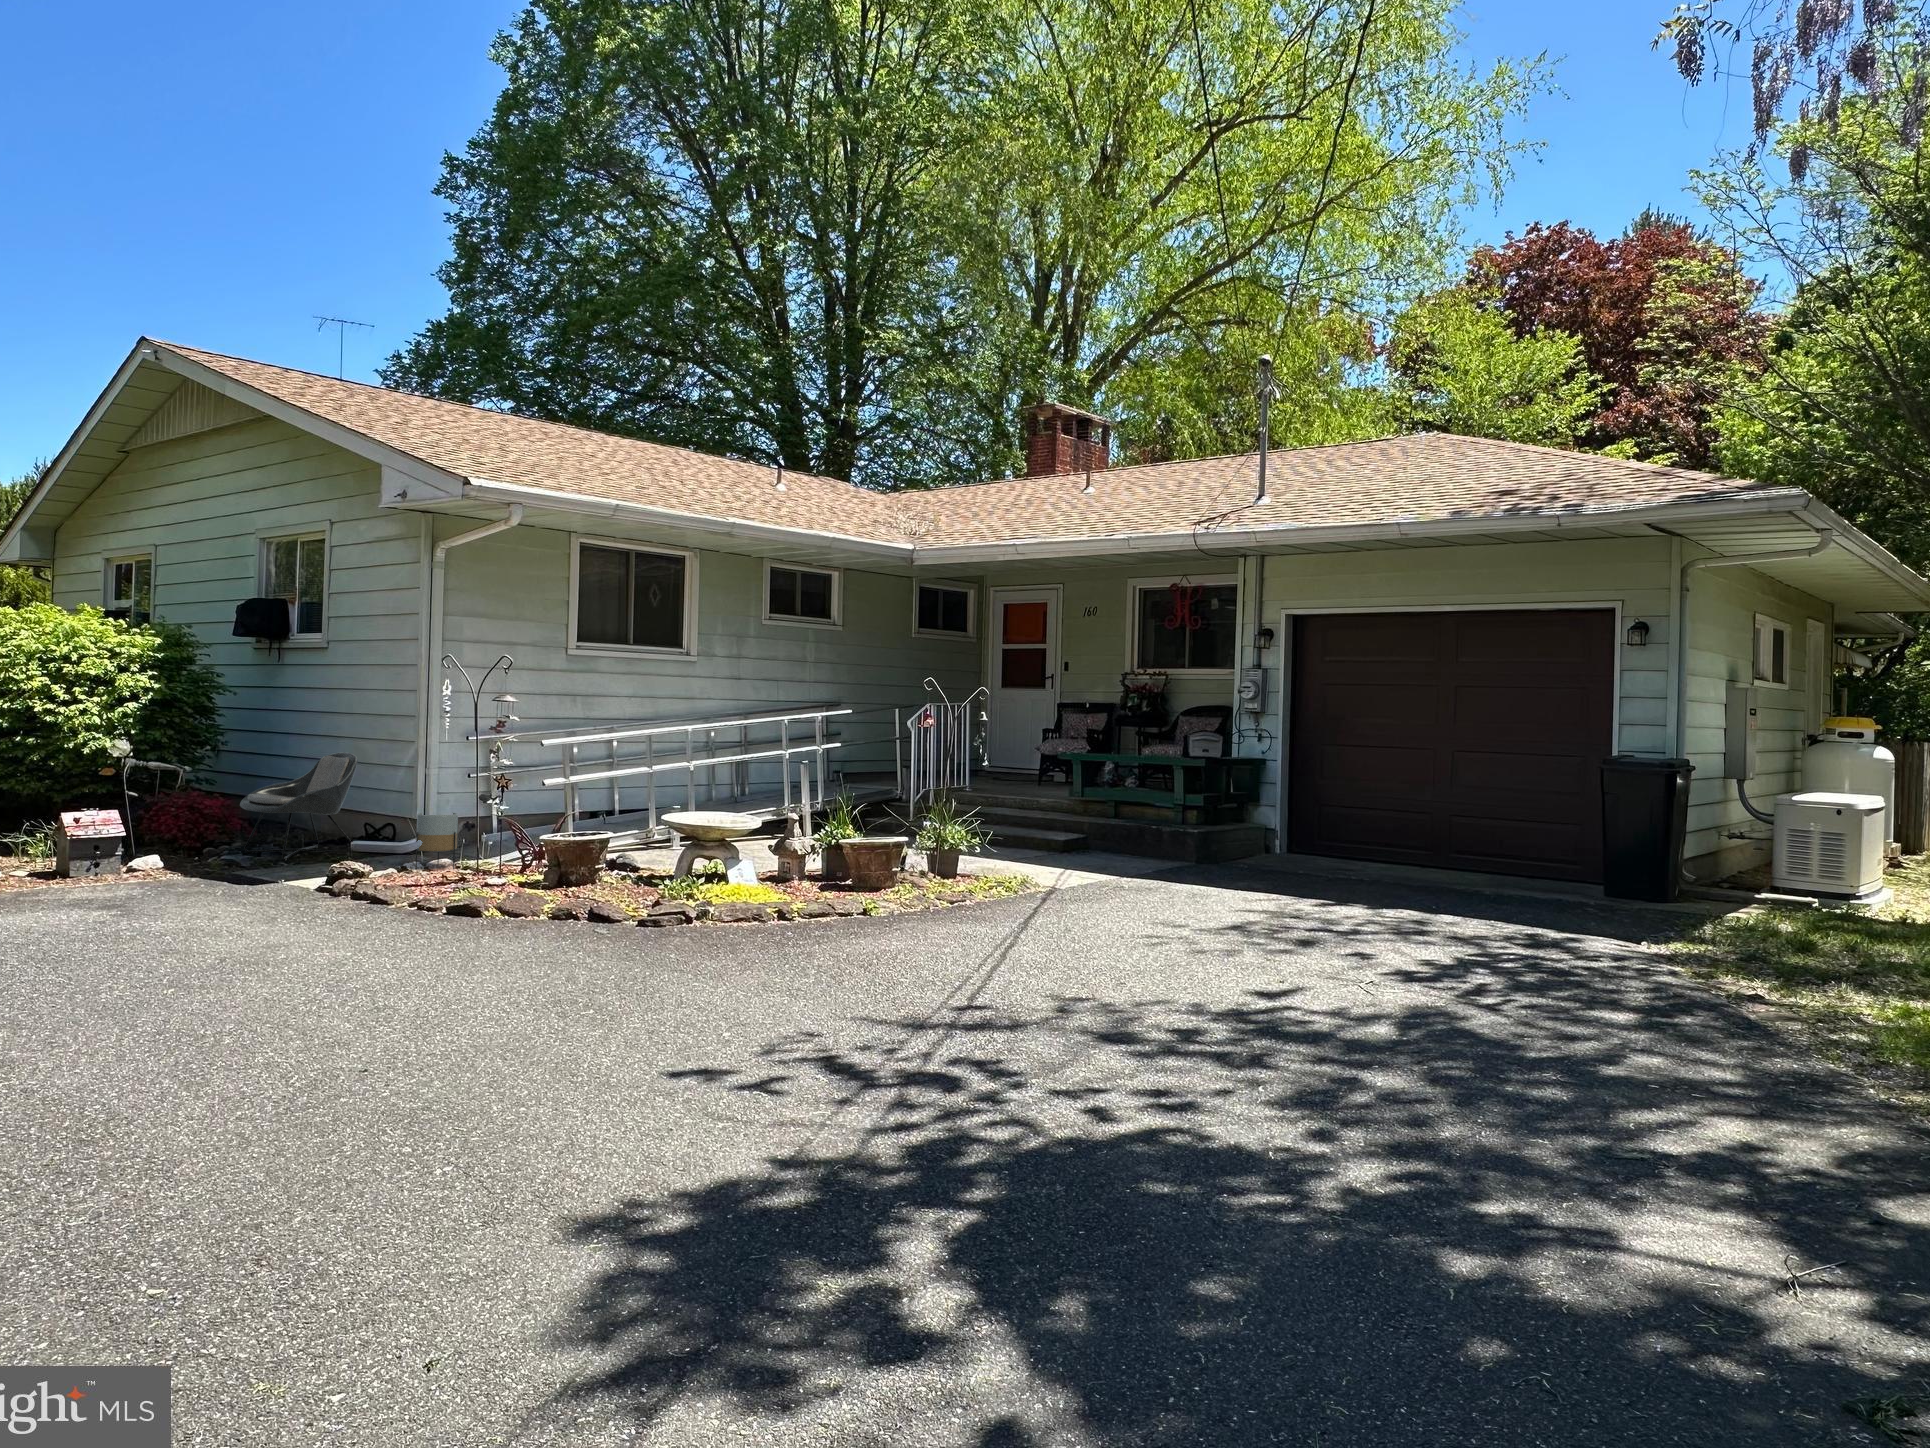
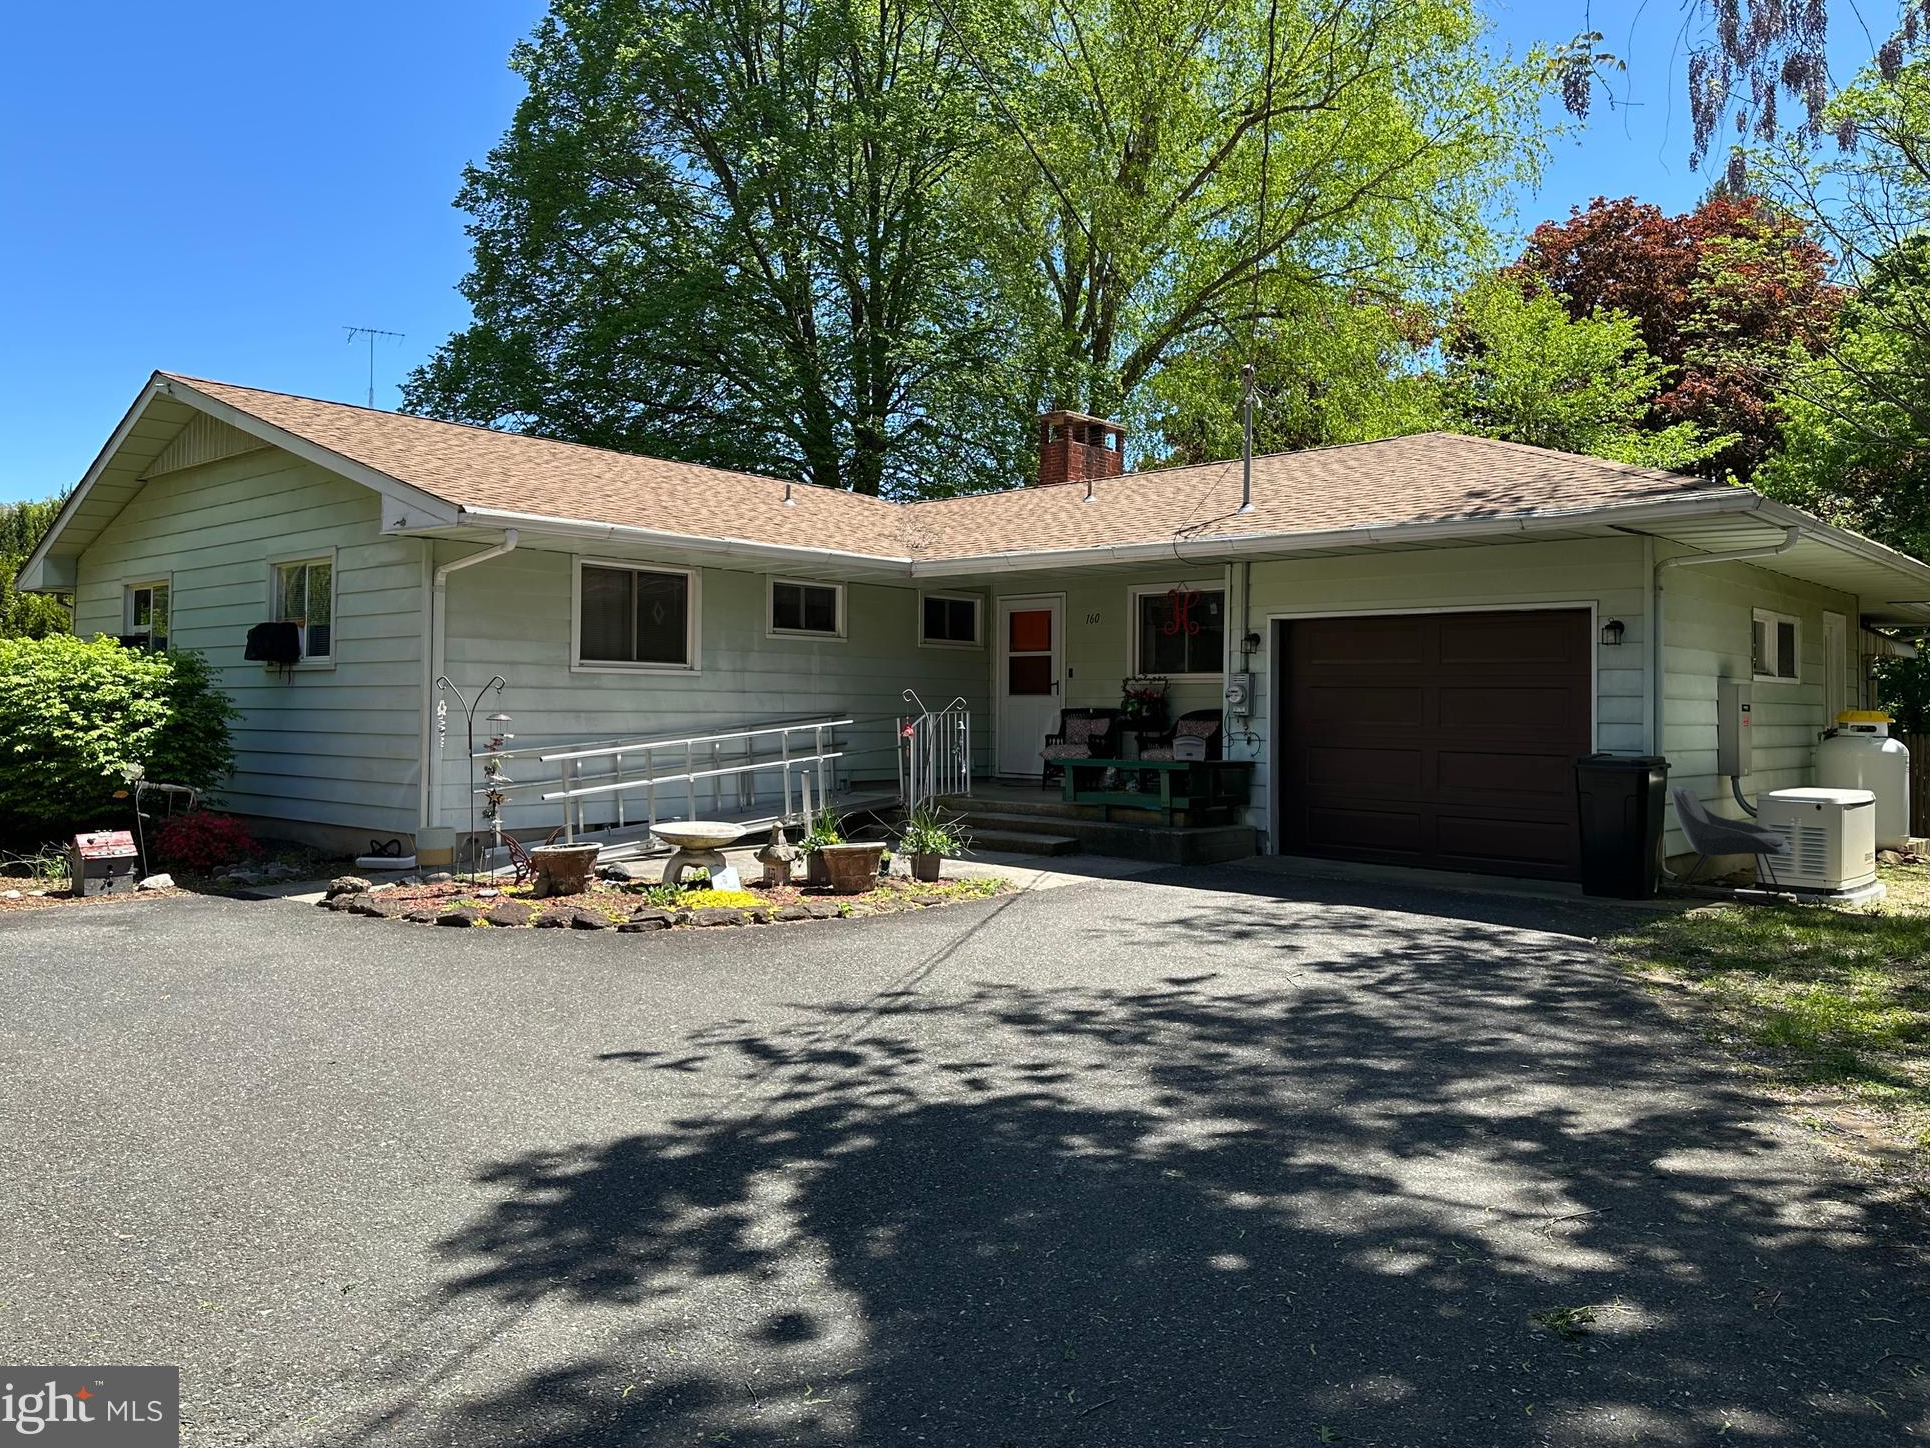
lounge chair: present [240,752,358,861] -> present [1671,786,1790,906]

